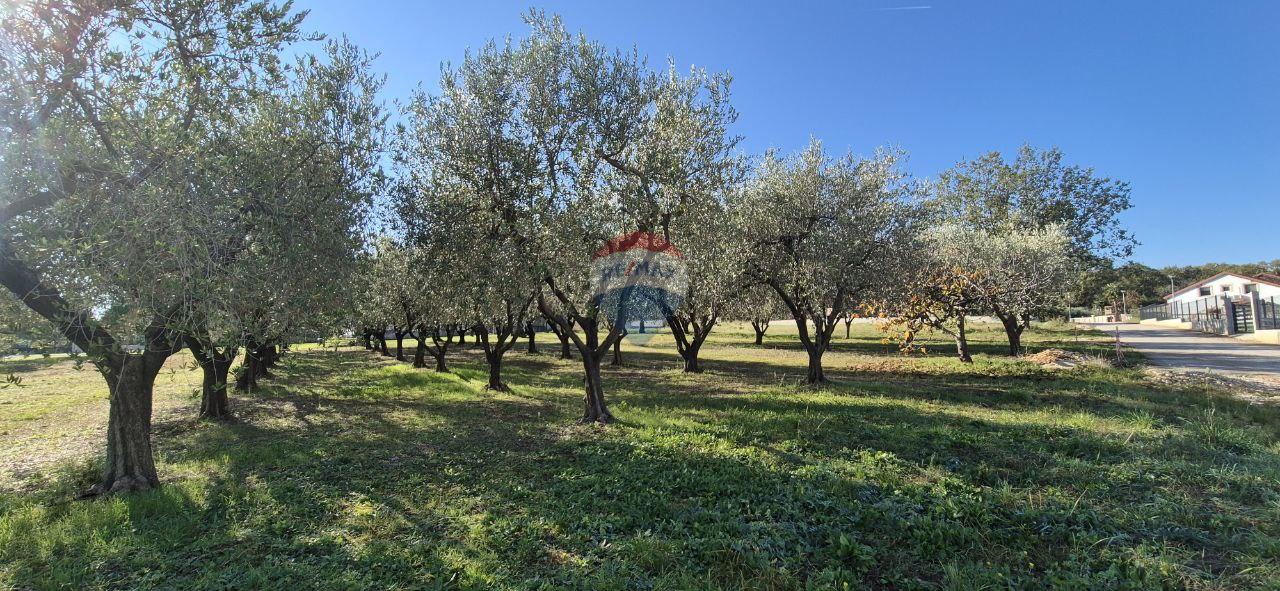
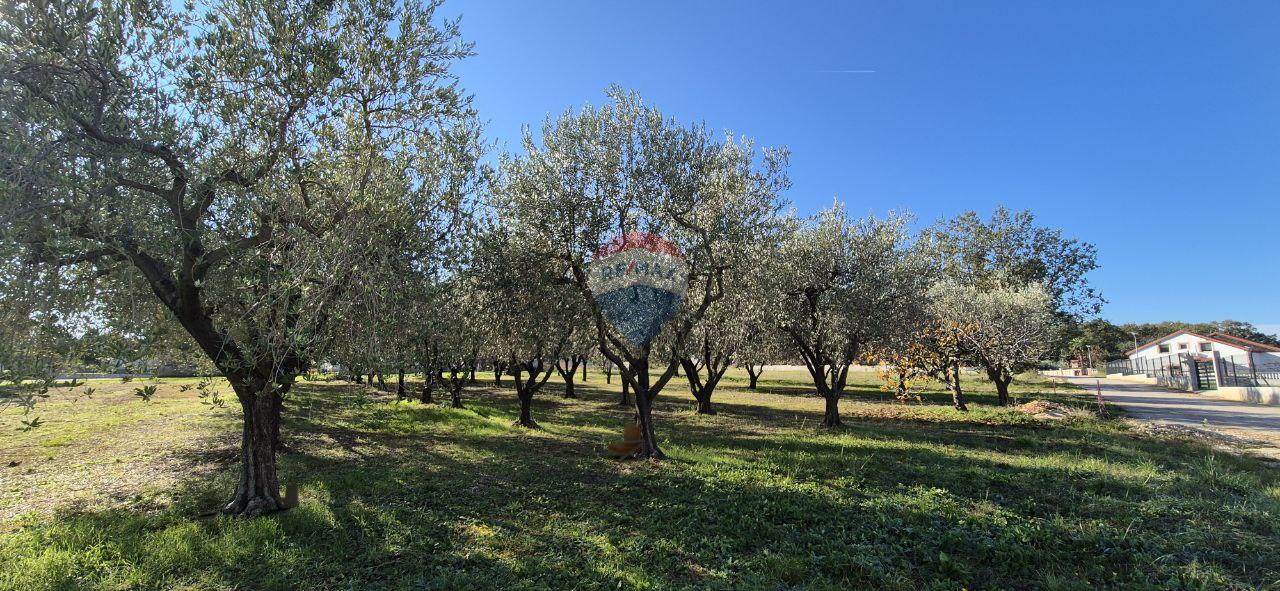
lounge chair: none [554,386,594,428] -> present [606,424,645,462]
watering can: none [153,454,200,486] -> present [277,478,299,508]

